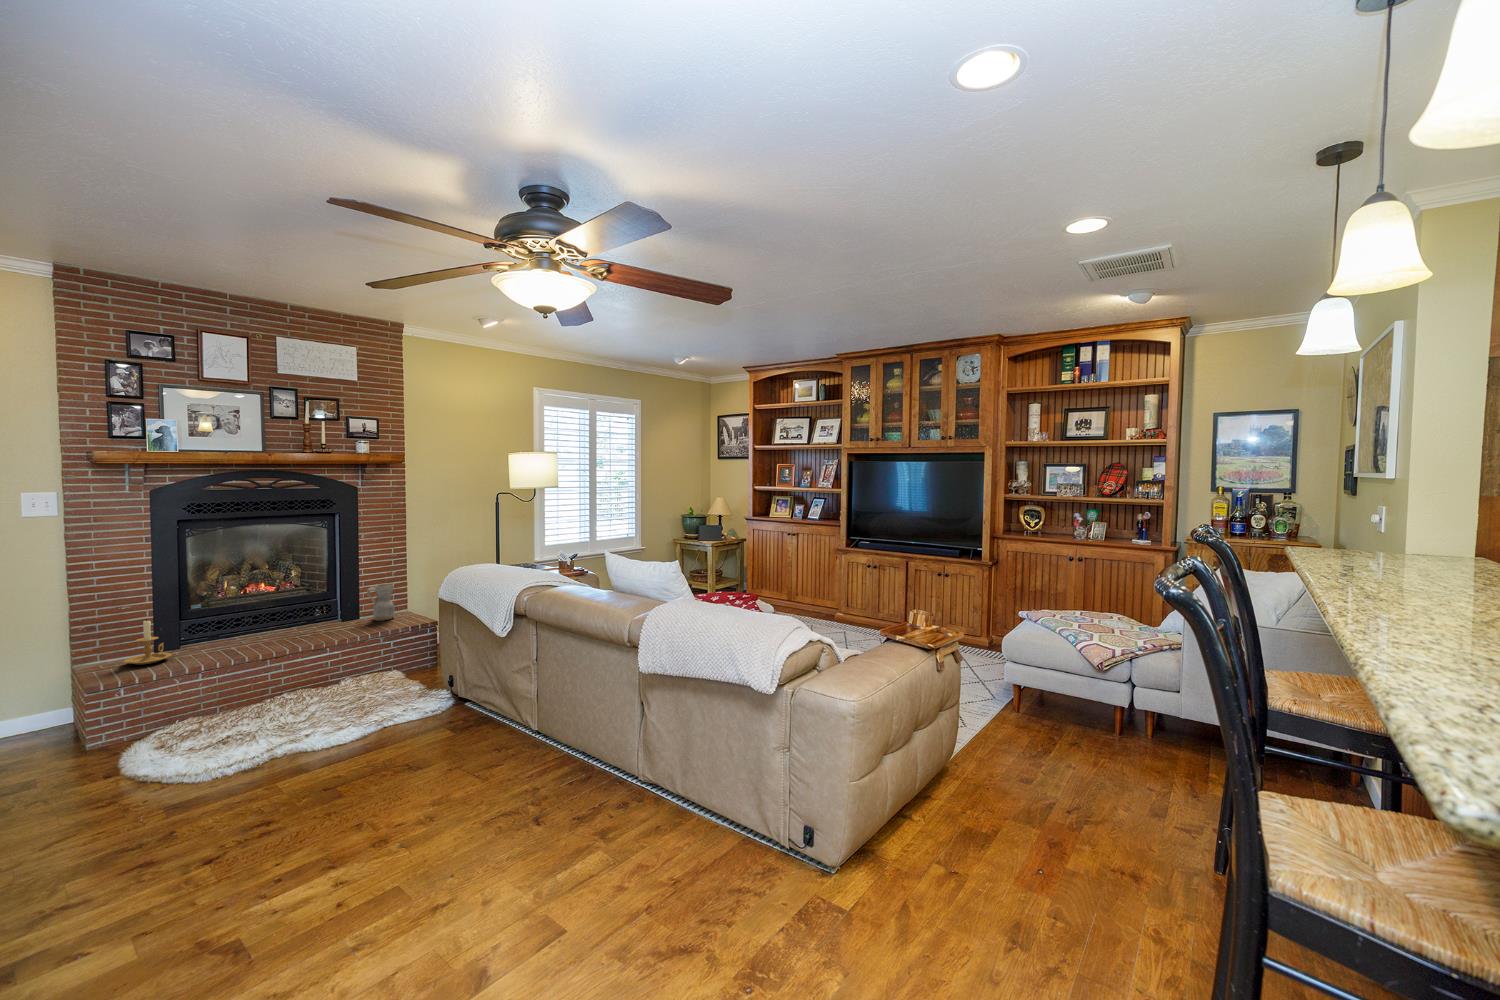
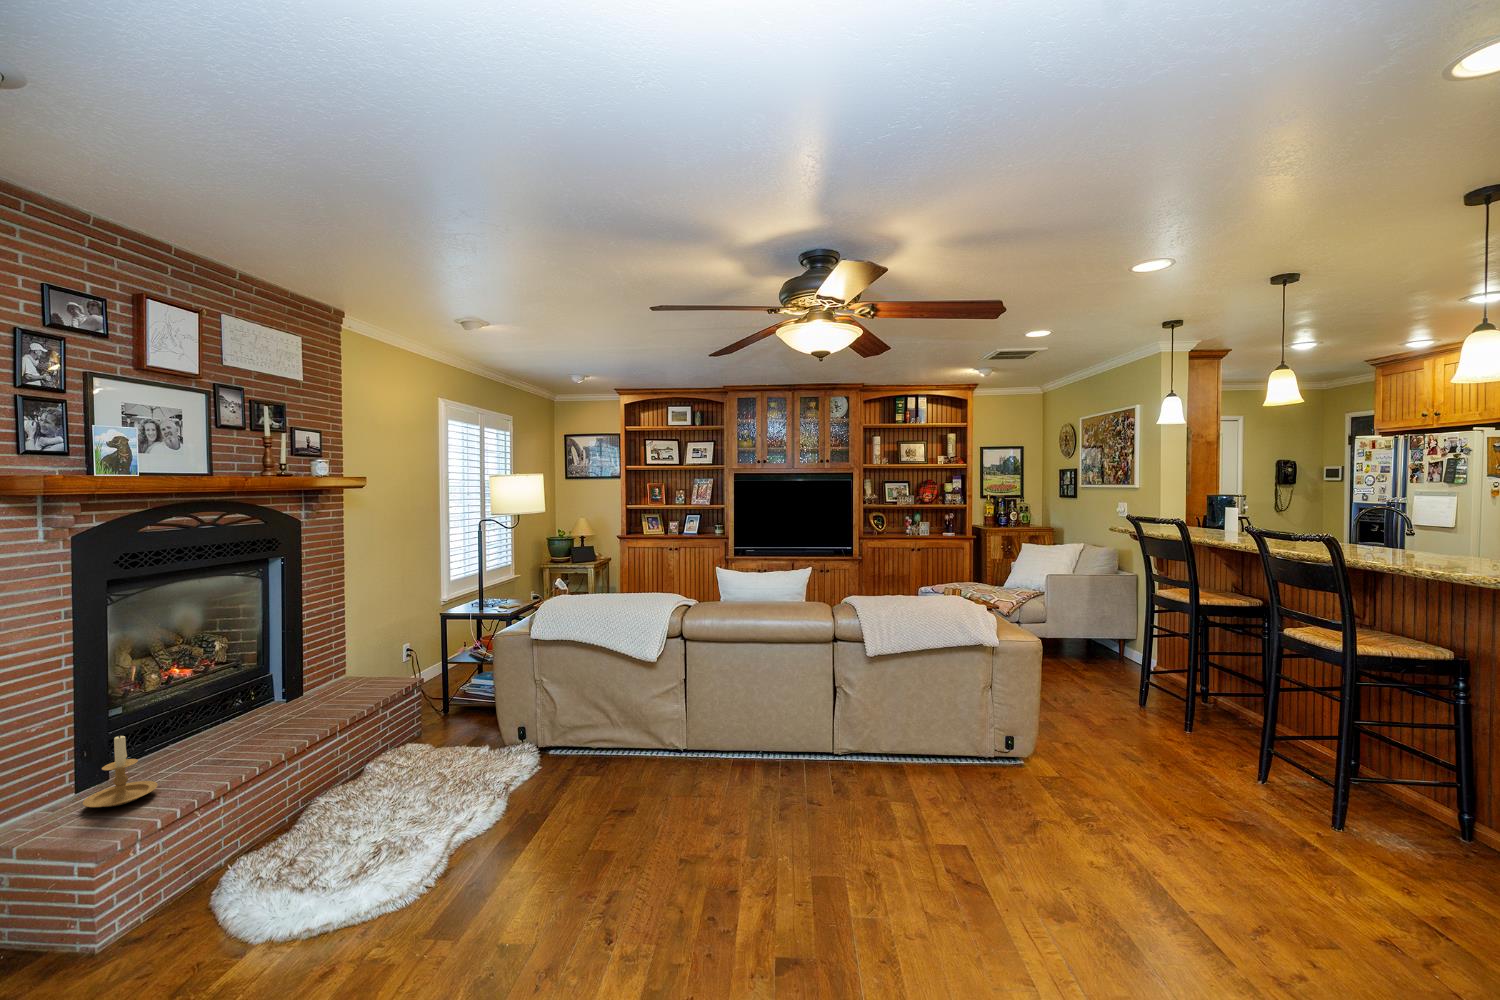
ceramic pitcher: present [367,584,395,620] -> none [334,642,366,691]

